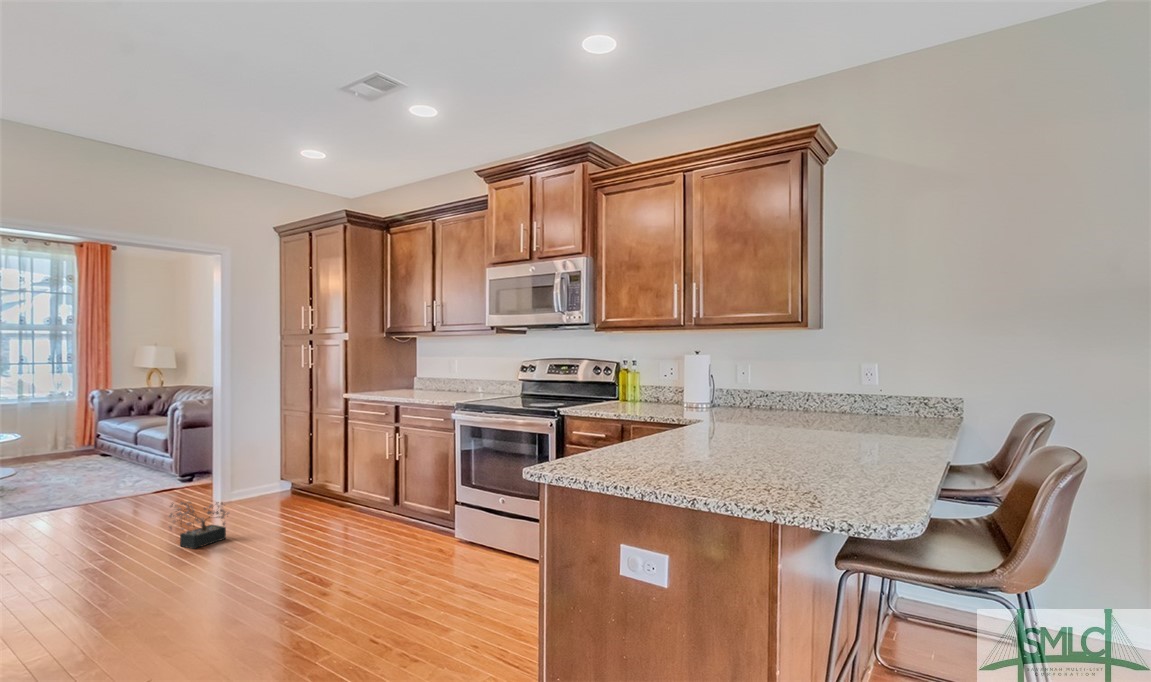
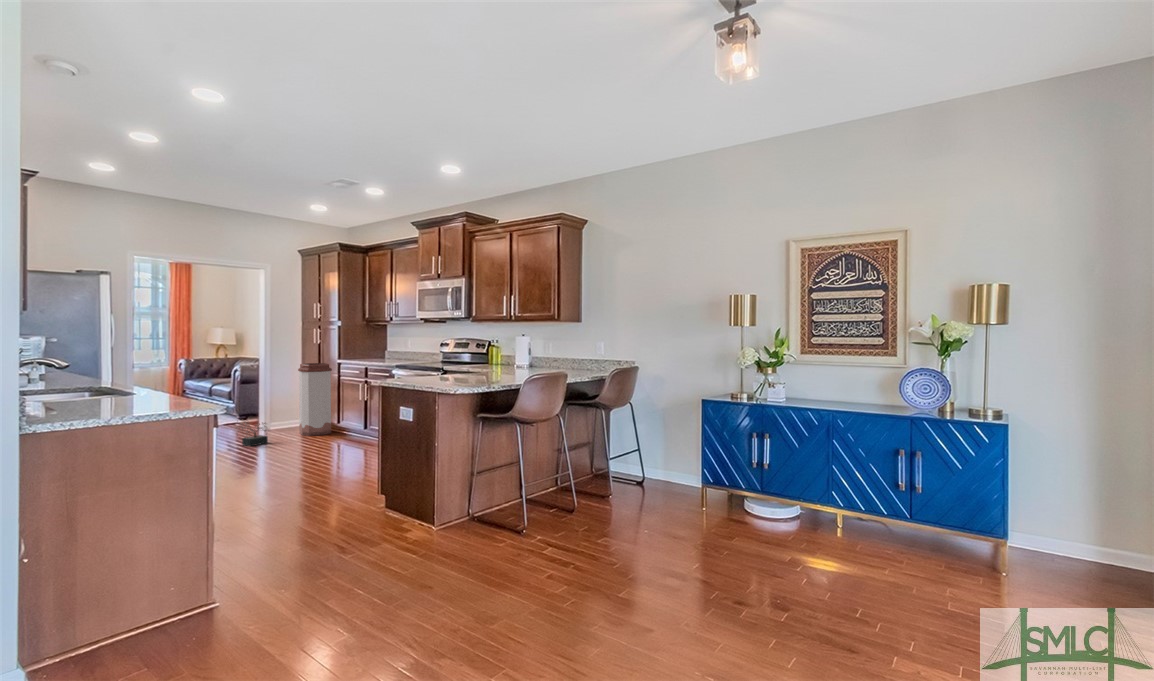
trash can: none [278,398,333,519] -> present [298,363,332,436]

